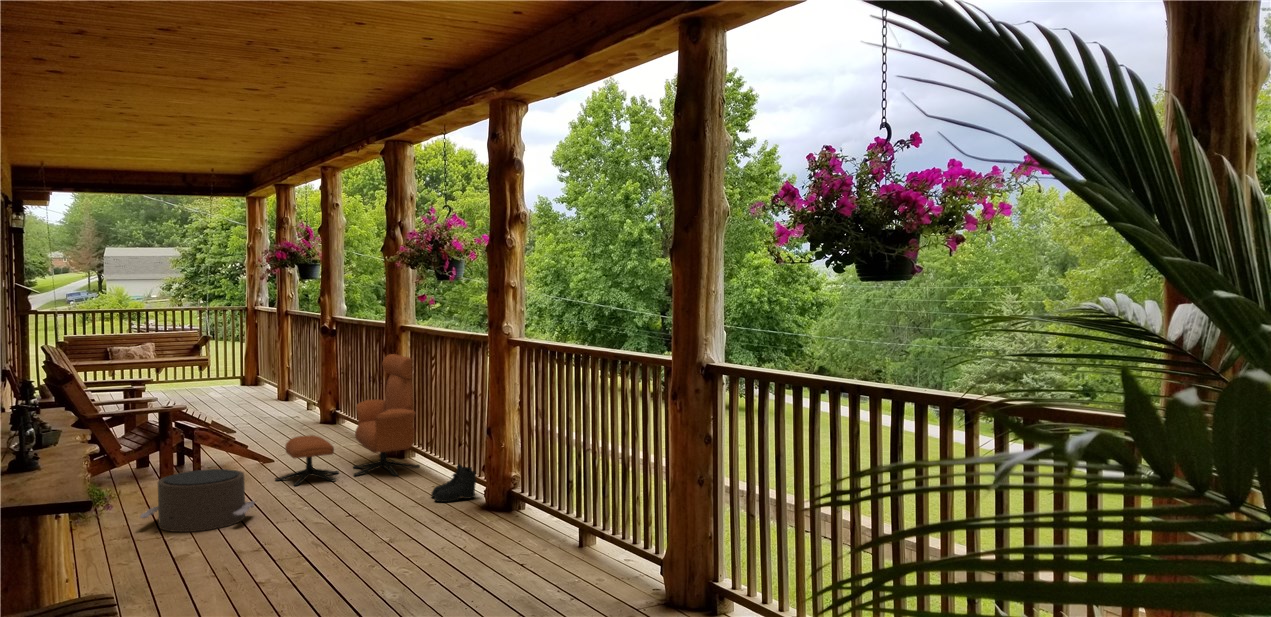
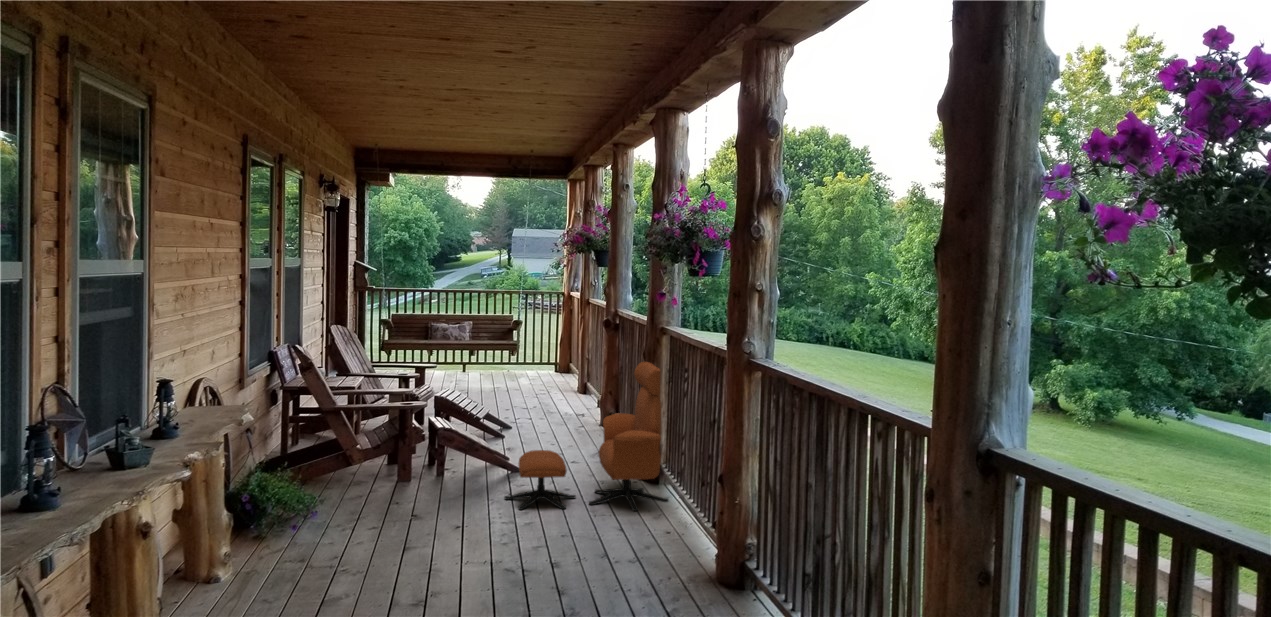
boots: present [431,464,477,502] -> none [657,512,714,562]
pouf: present [140,469,255,532] -> none [330,485,454,560]

